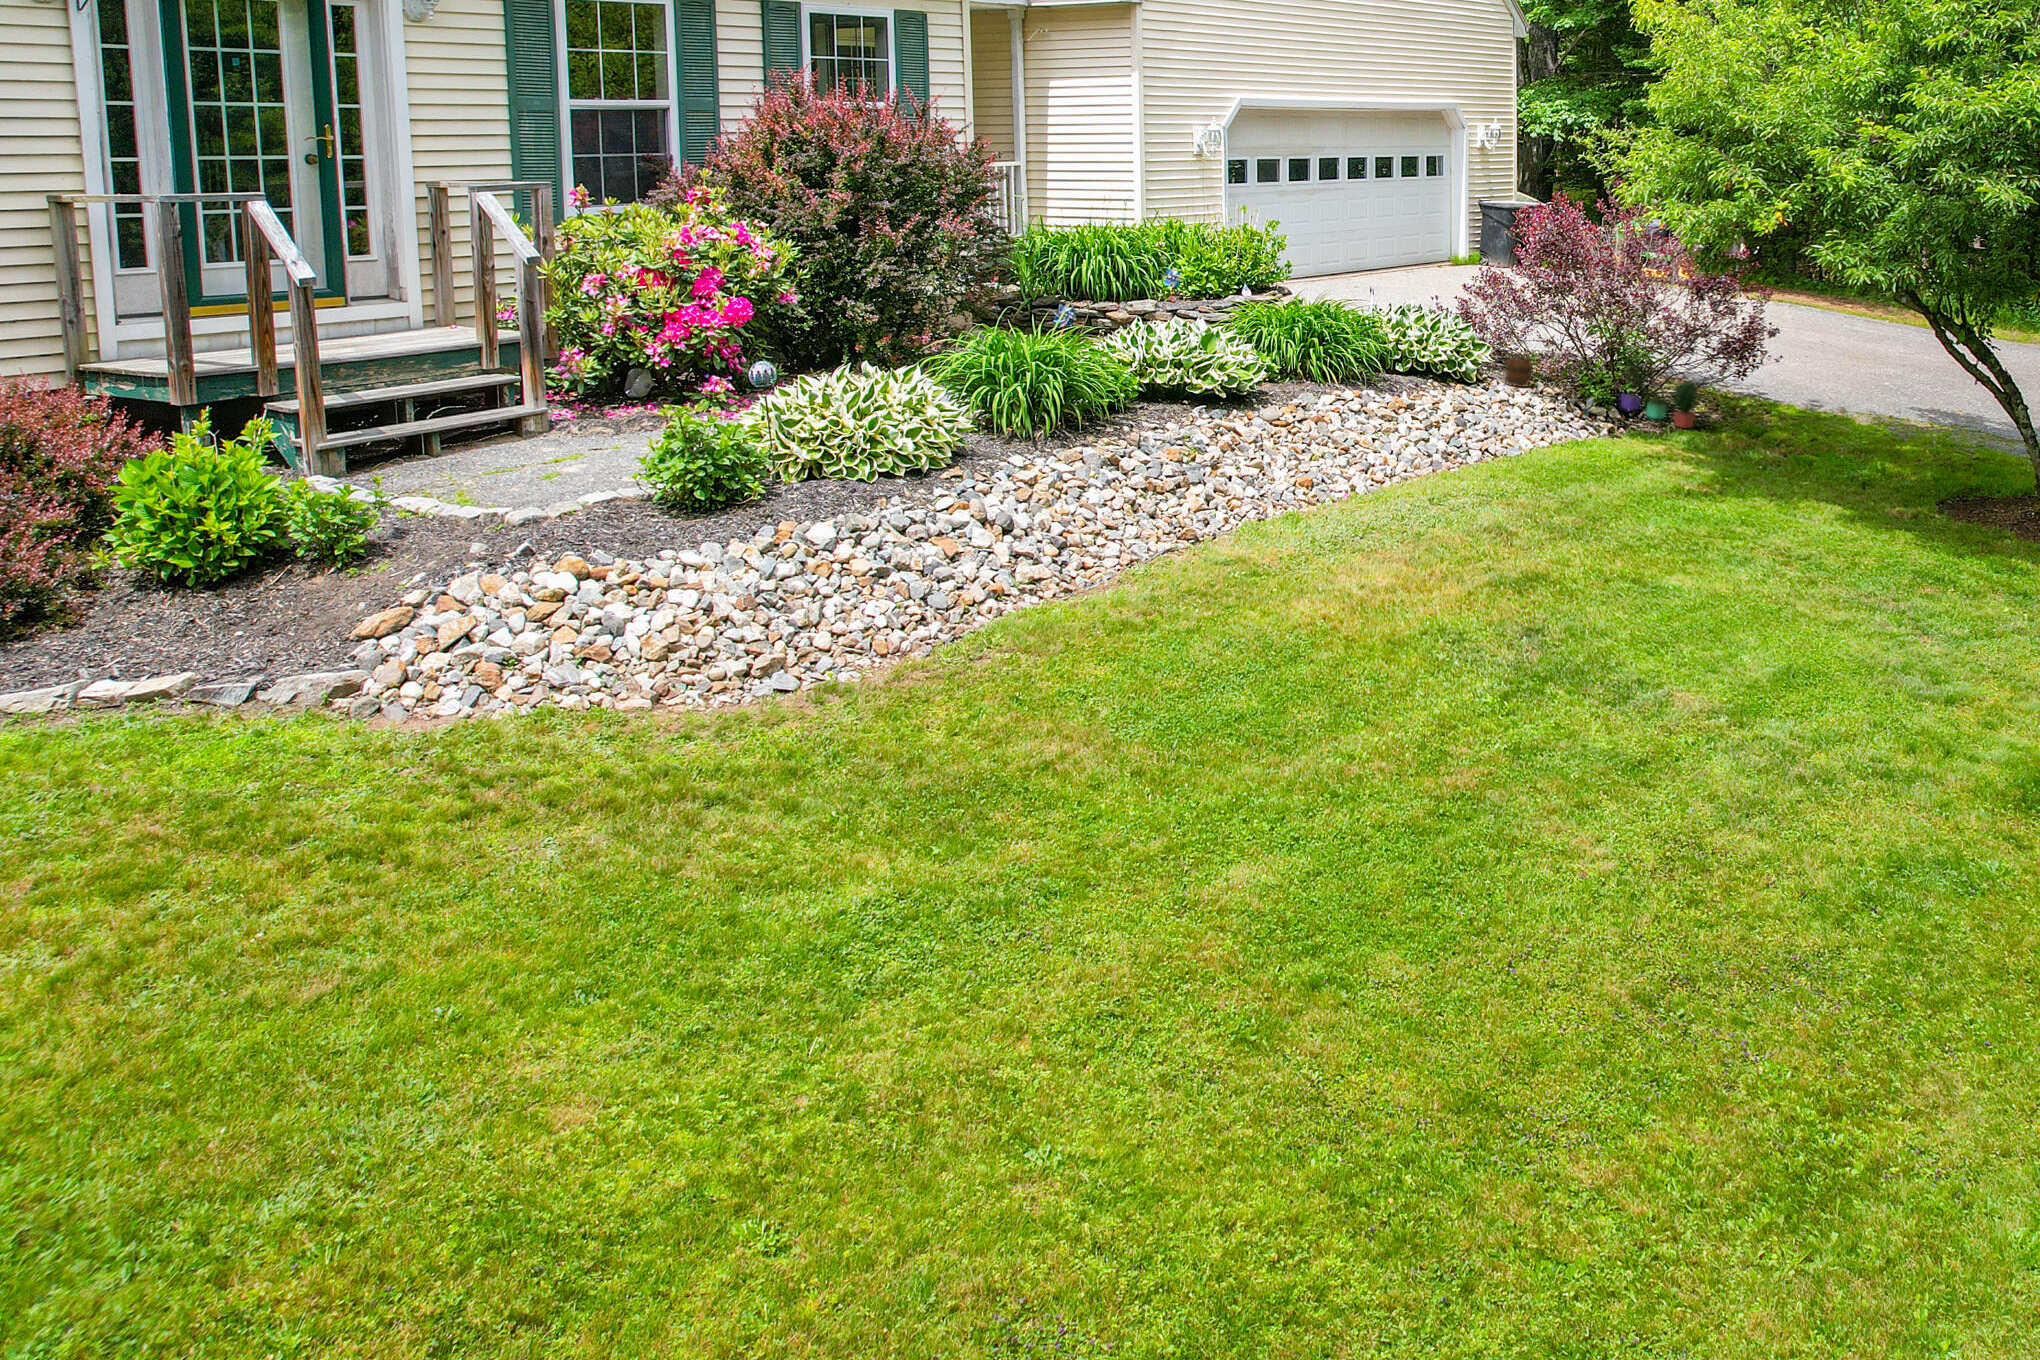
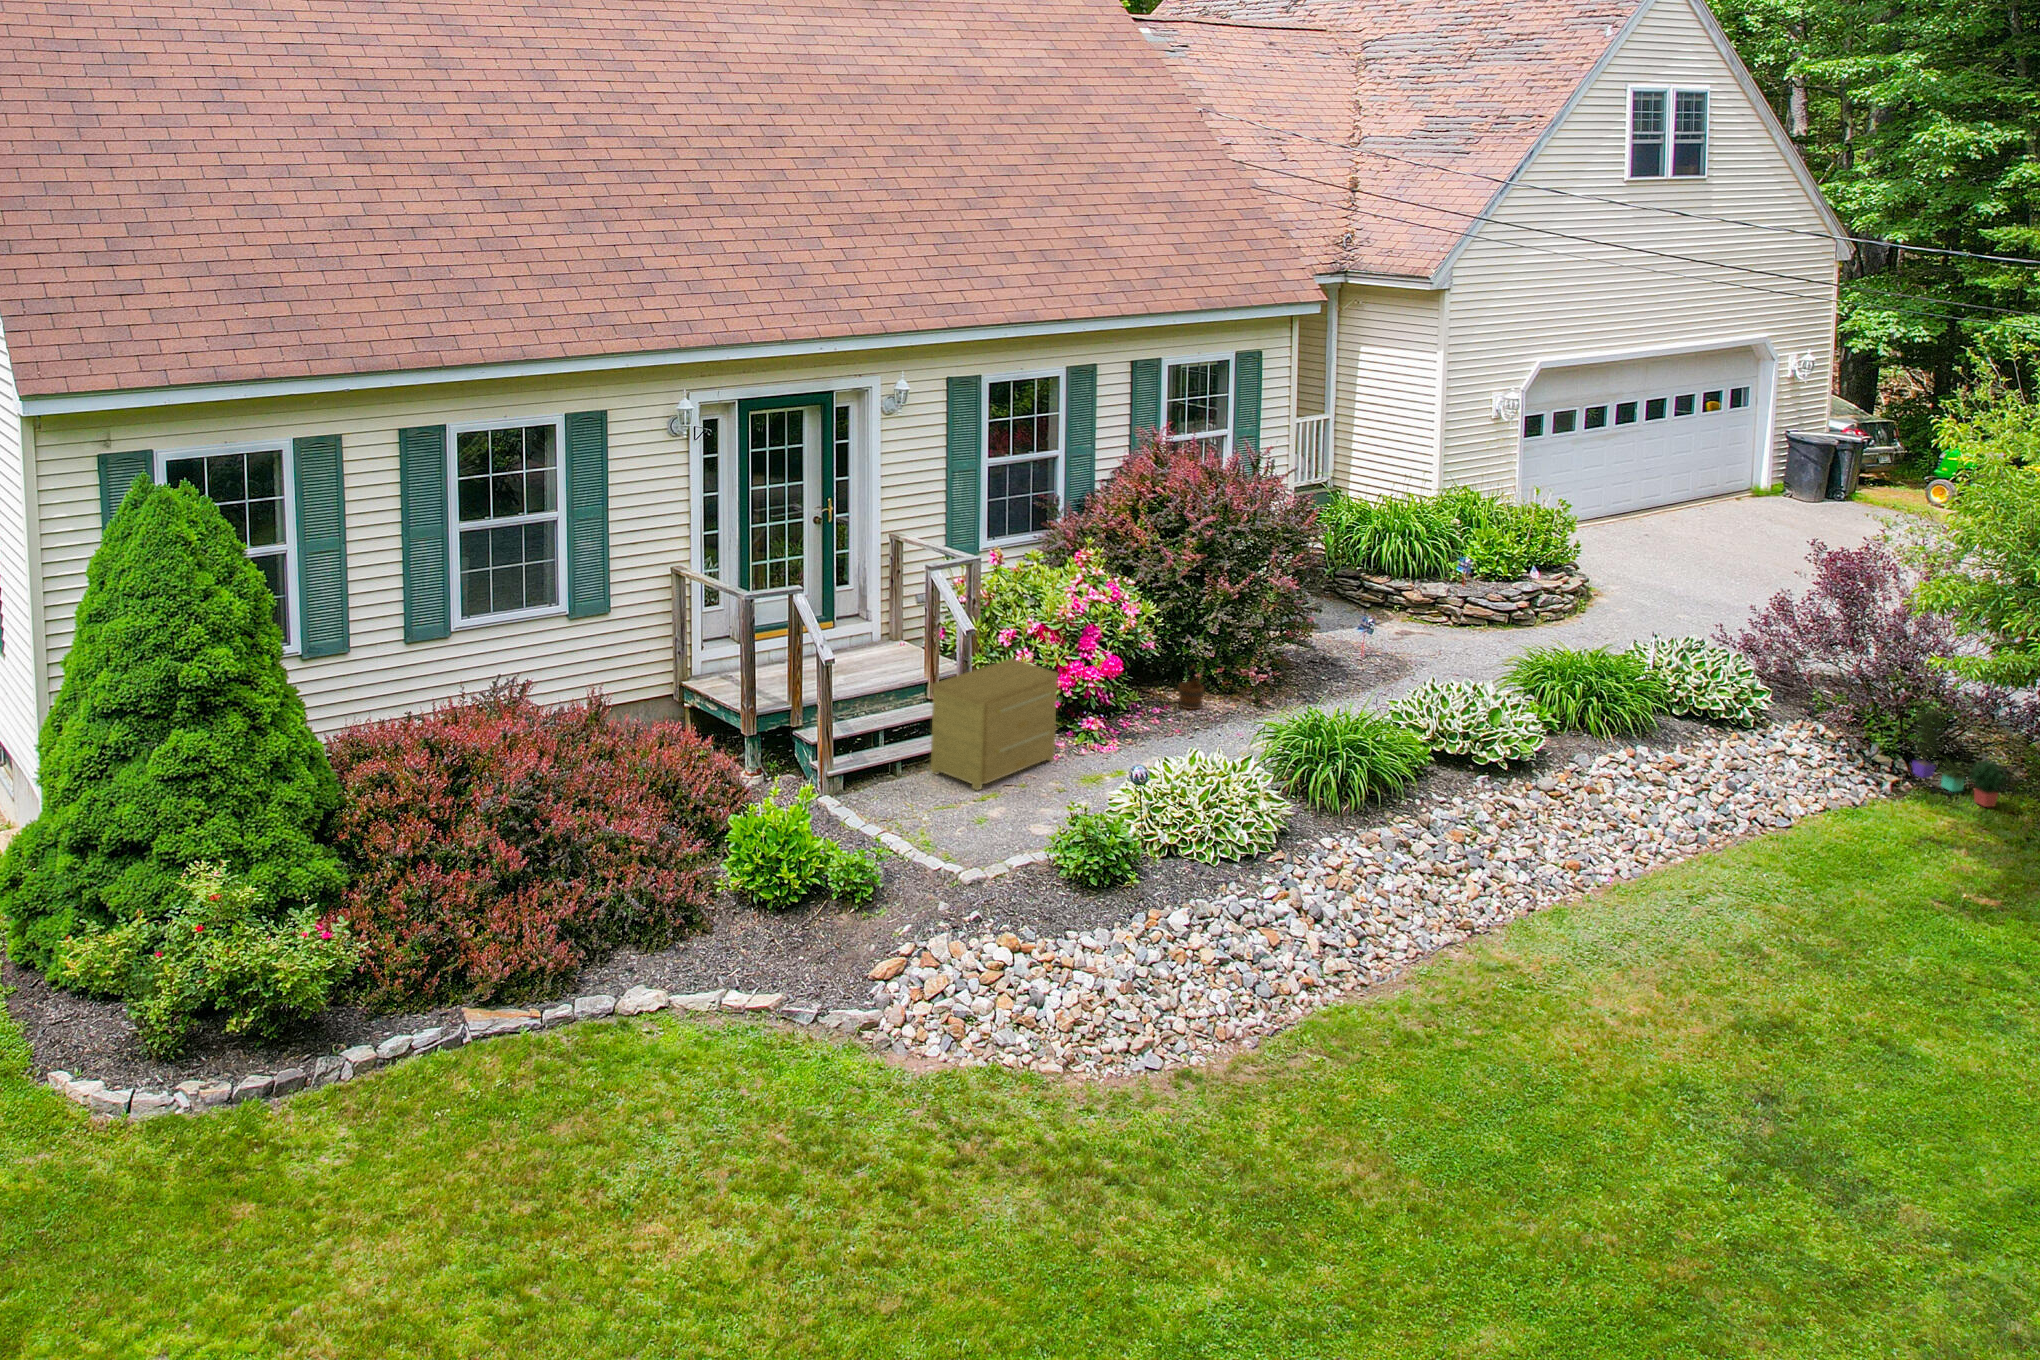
side table: none [458,277,657,440] -> present [930,659,1058,790]
wooden bucket: present [1505,340,1533,387] -> present [1178,666,1204,709]

